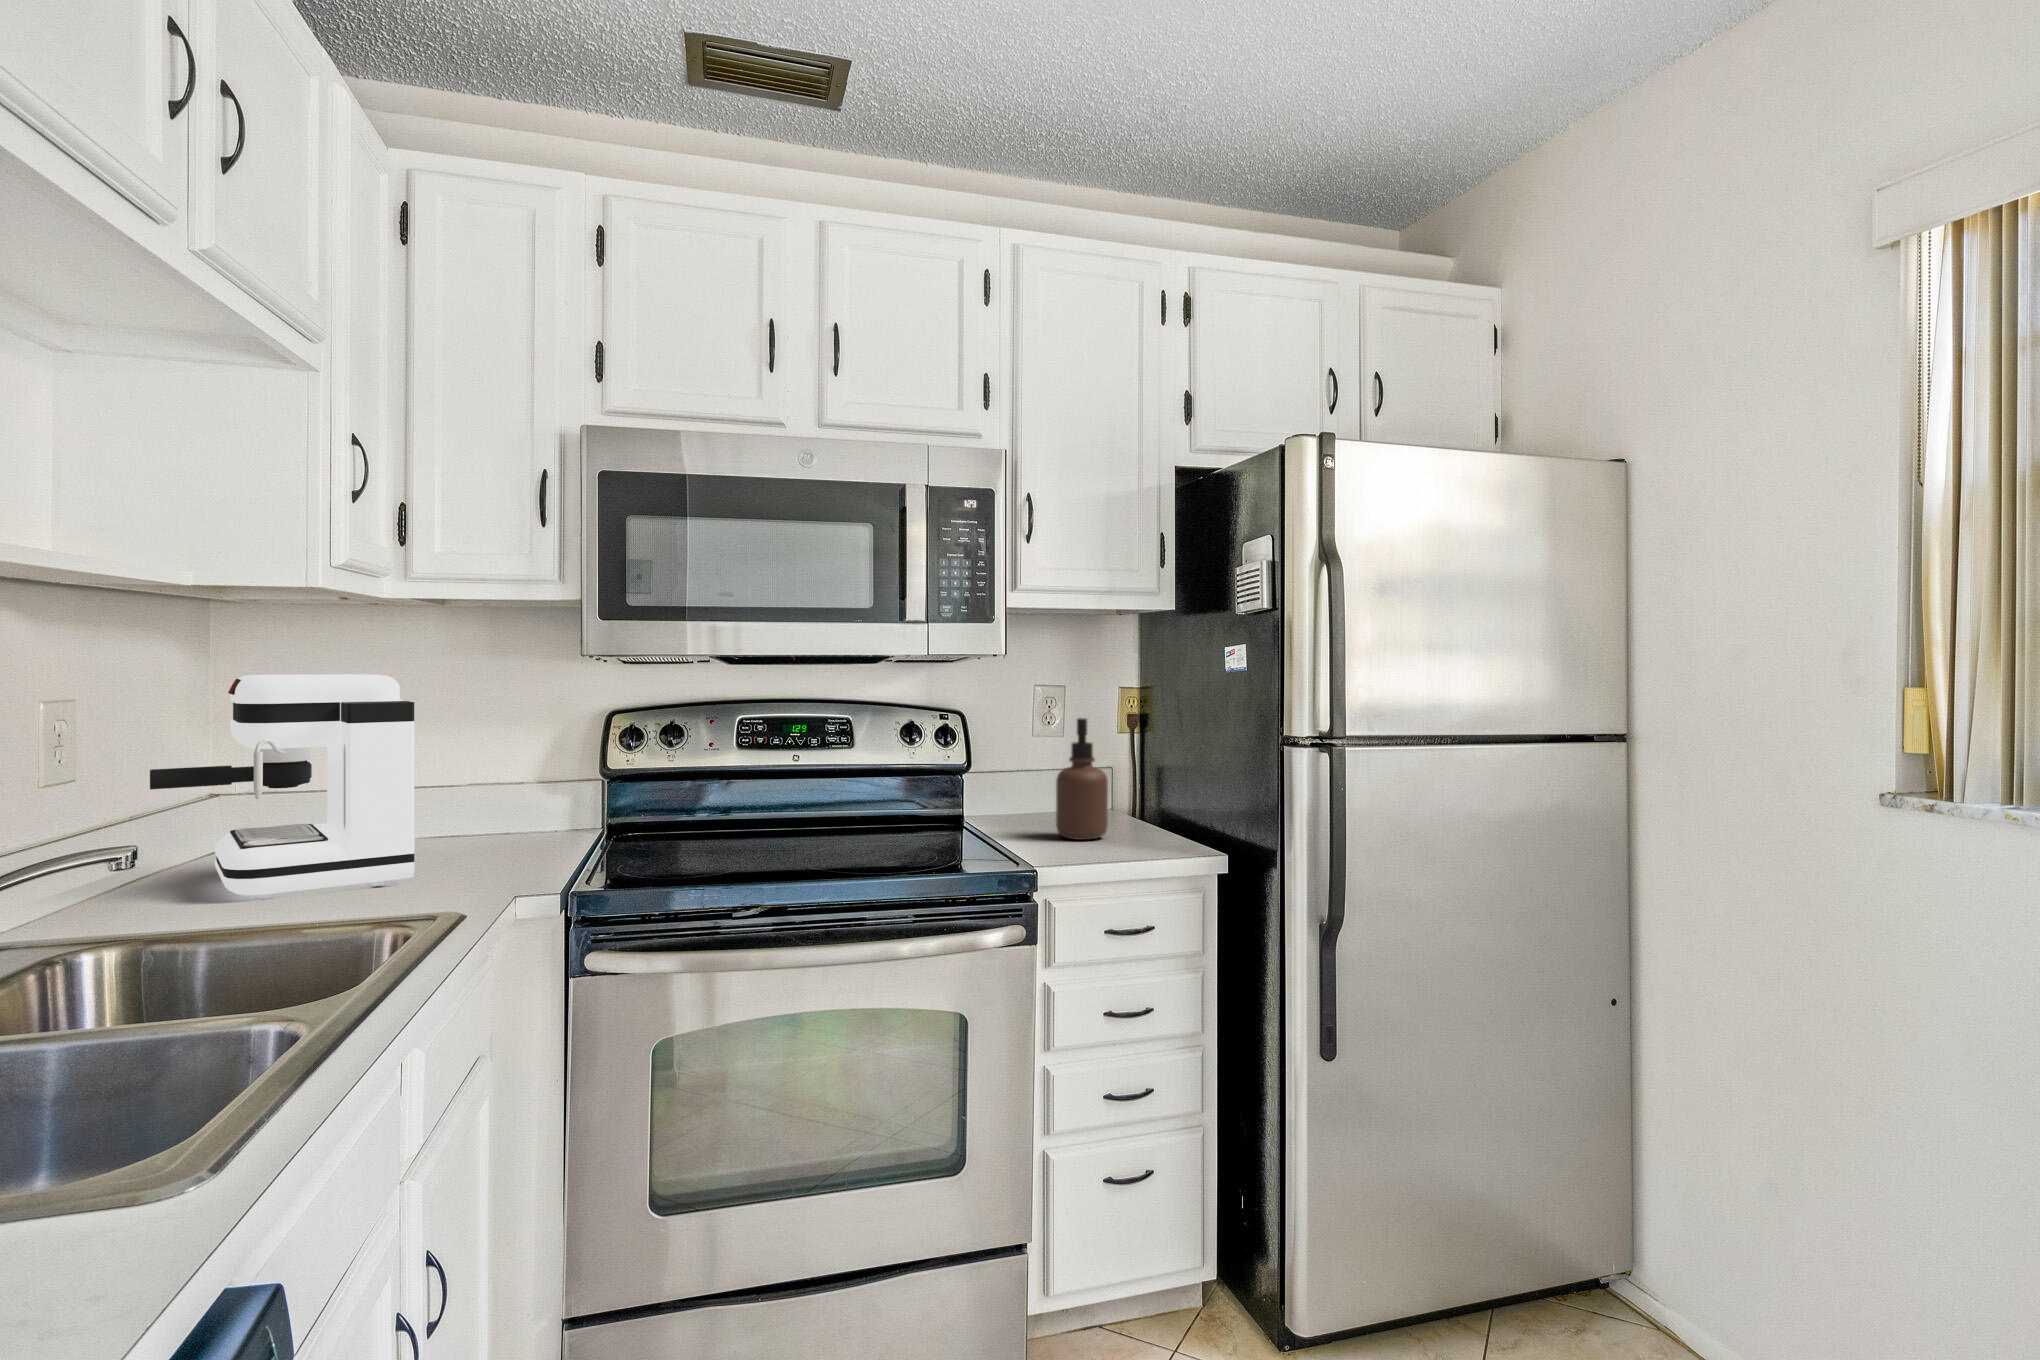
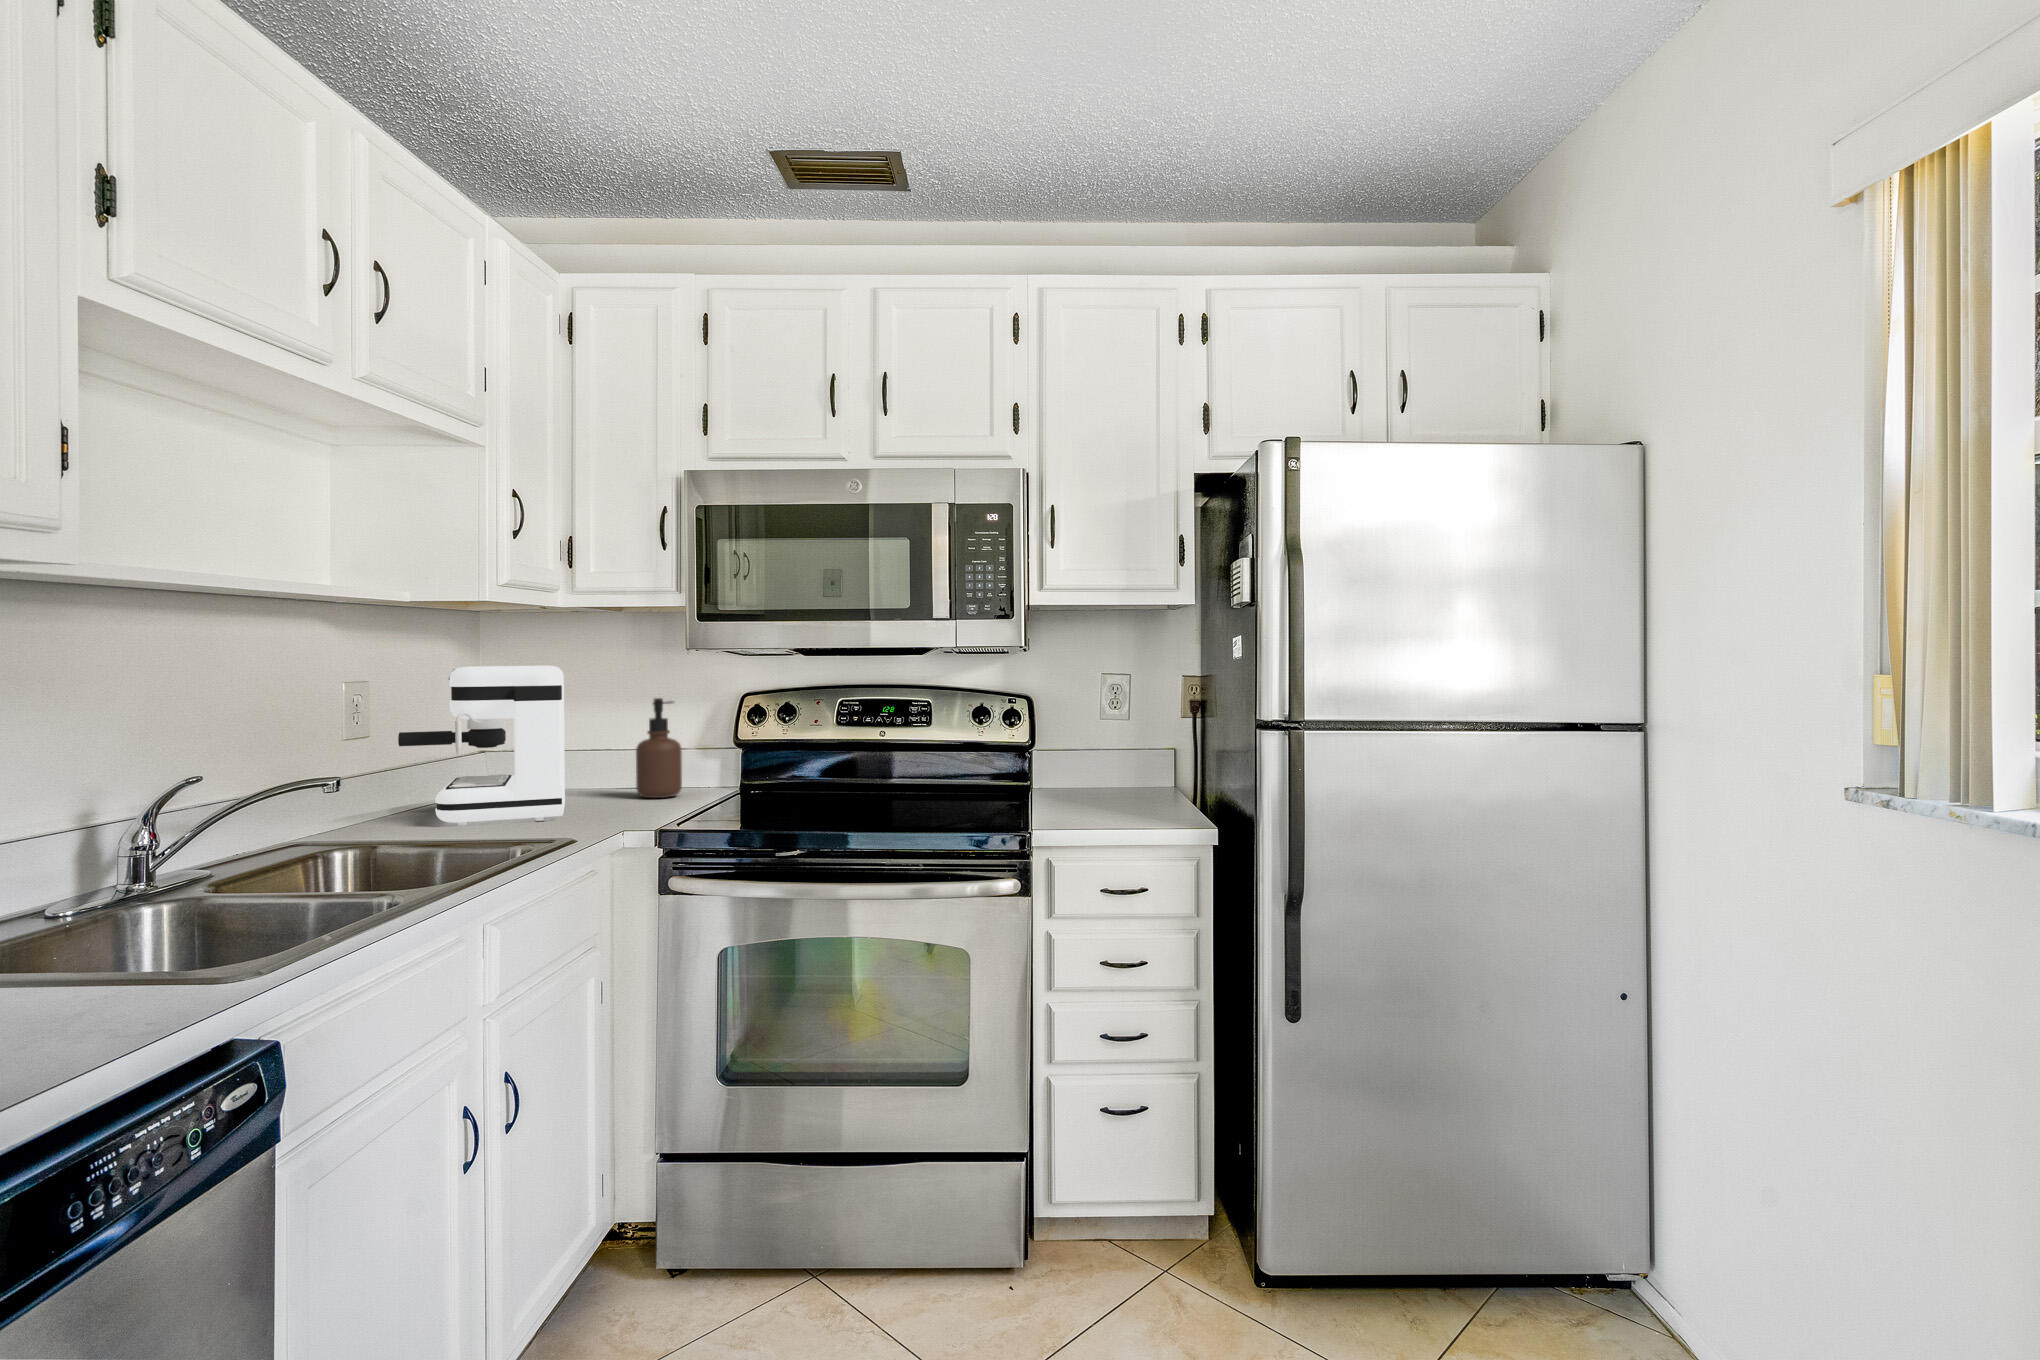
soap dispenser: present [1056,718,1108,840] -> present [636,698,682,798]

